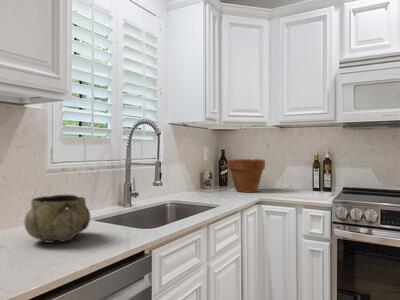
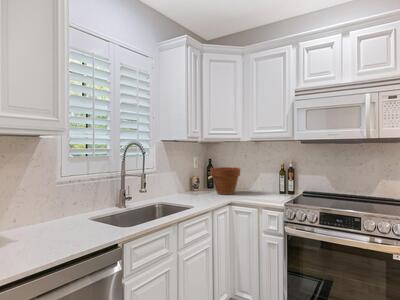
decorative bowl: present [24,195,90,243] -> none [33,201,82,237]

